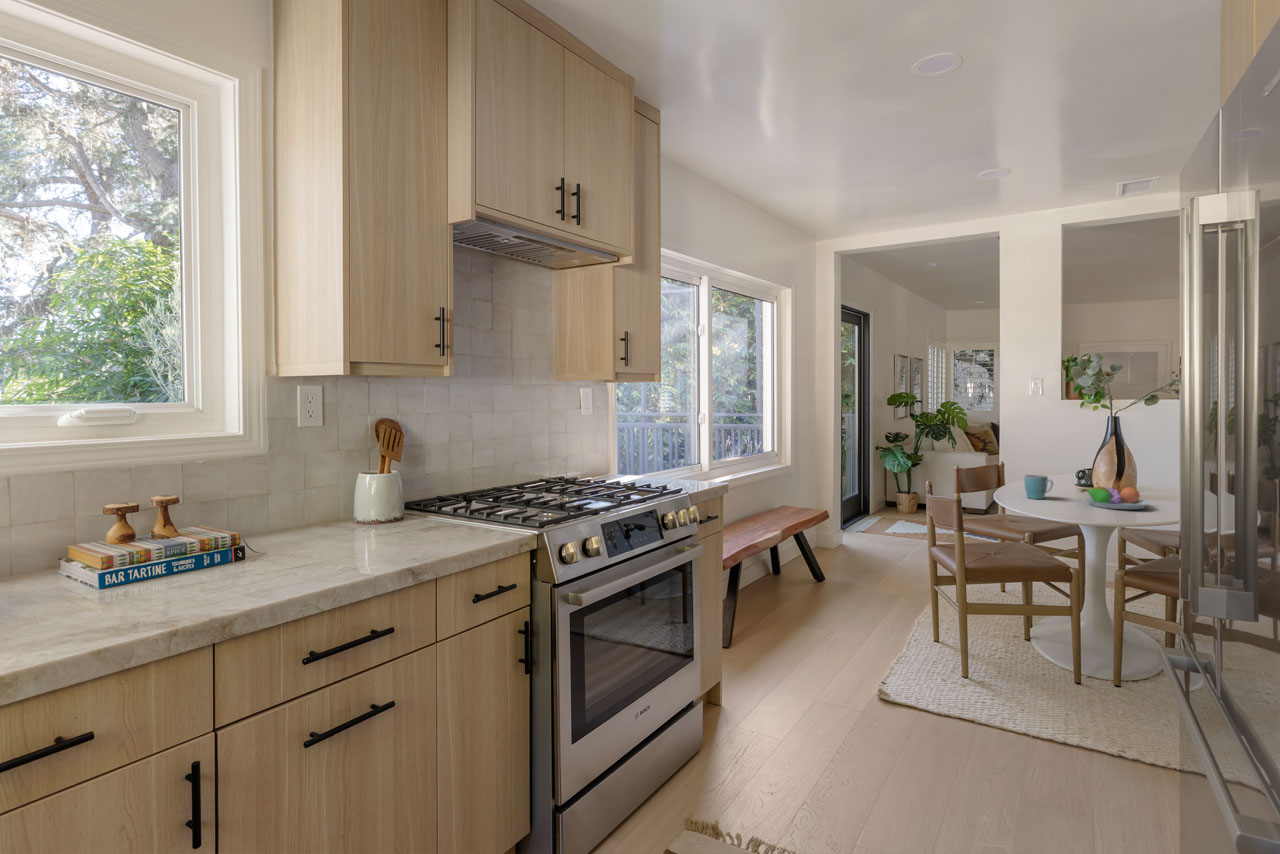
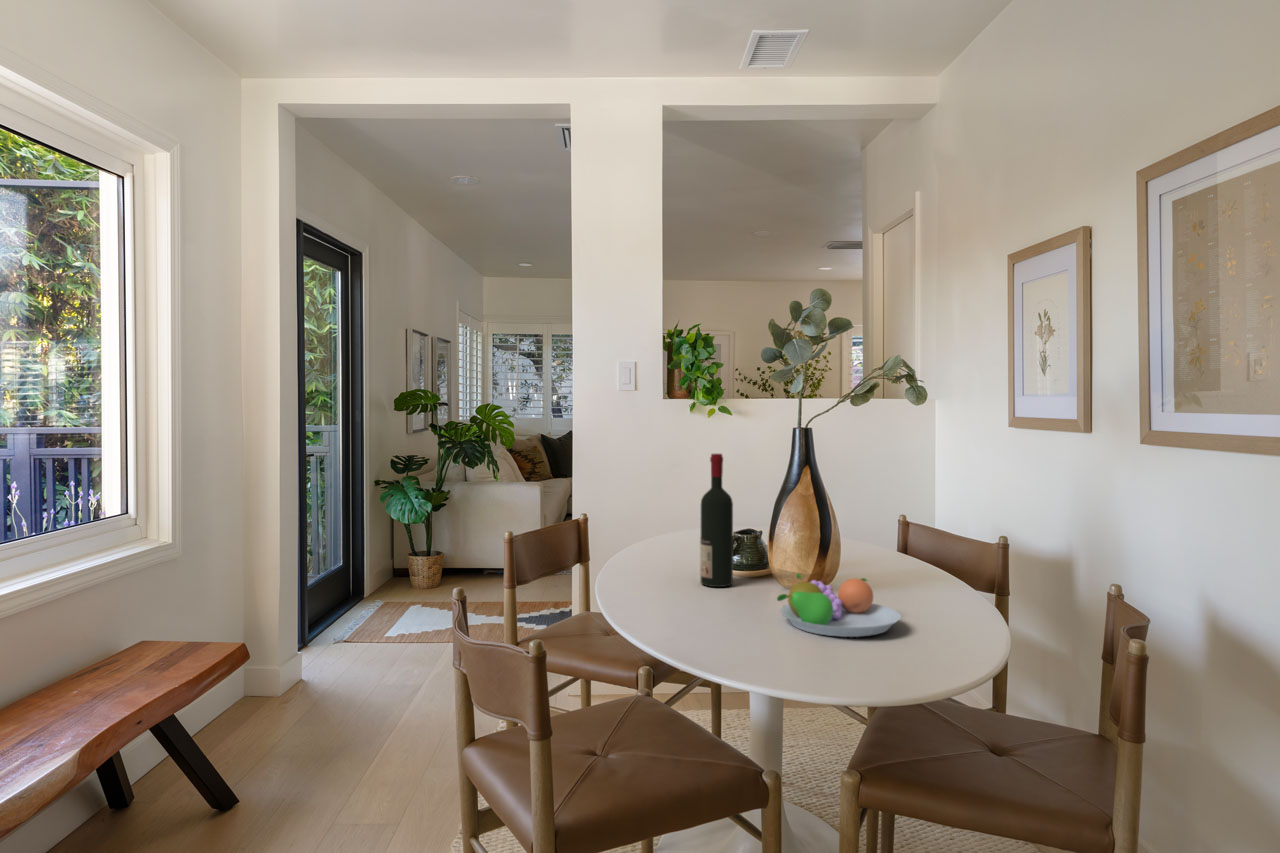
wine bottle: none [1054,428,1073,492] -> present [700,454,733,587]
mug: present [1024,475,1053,499] -> none [659,562,720,621]

